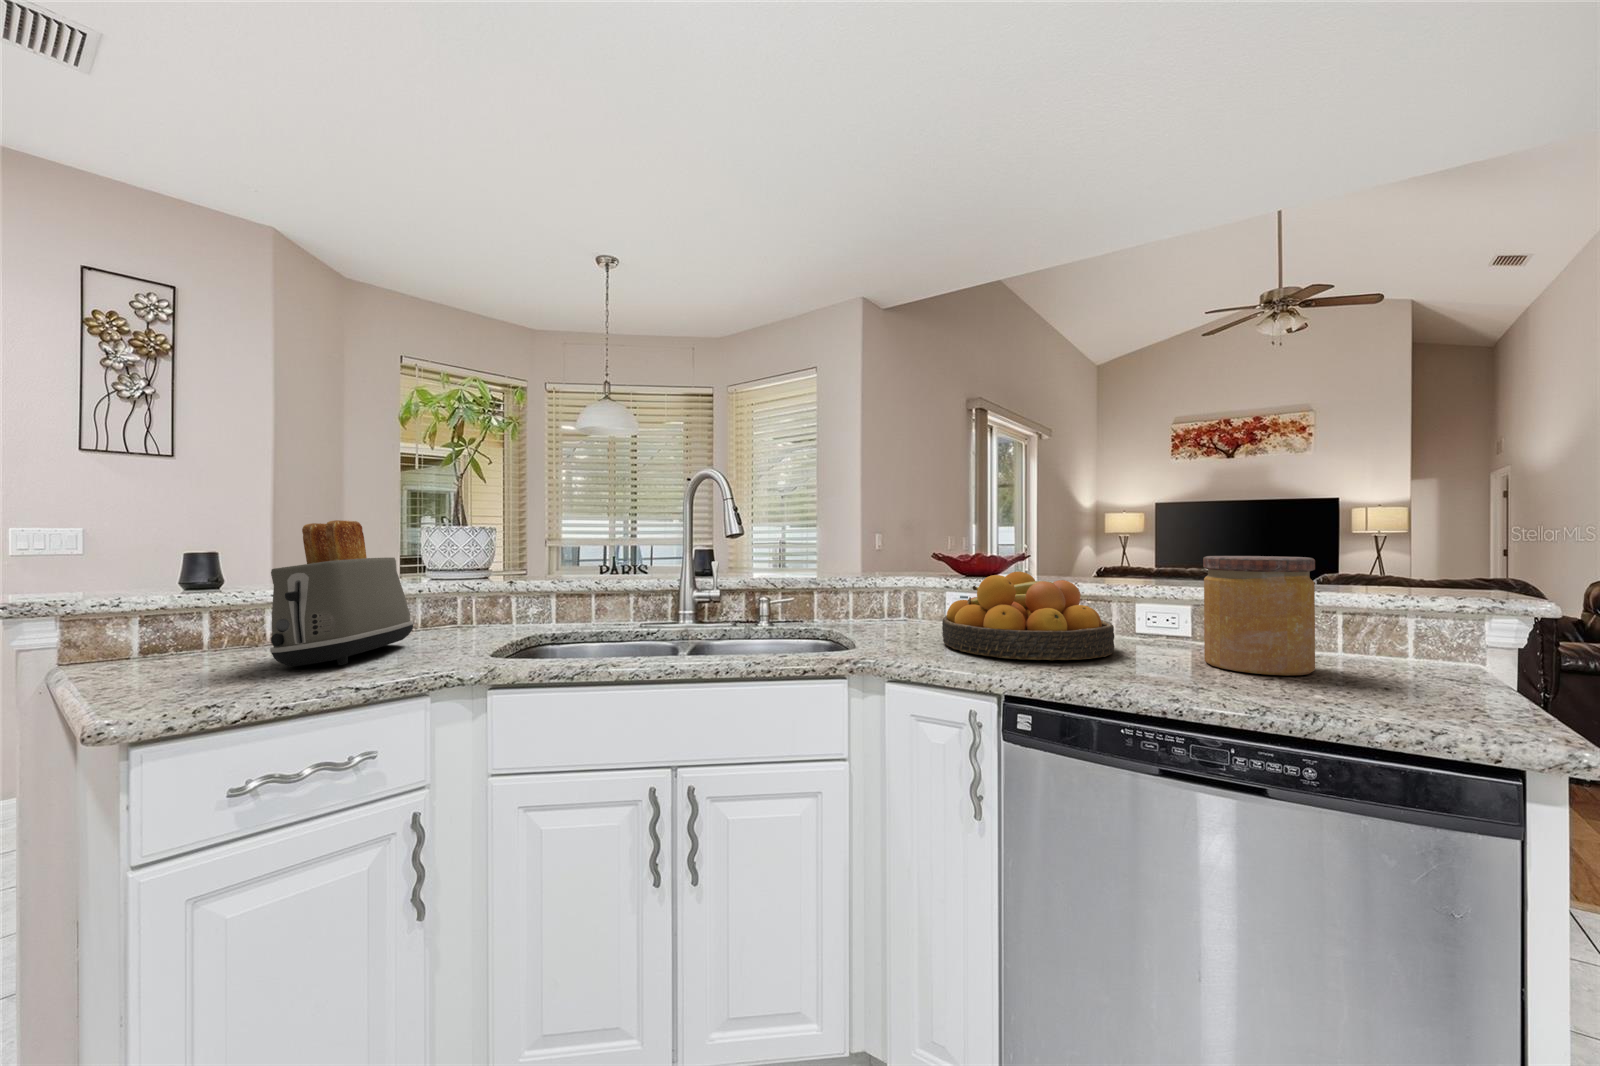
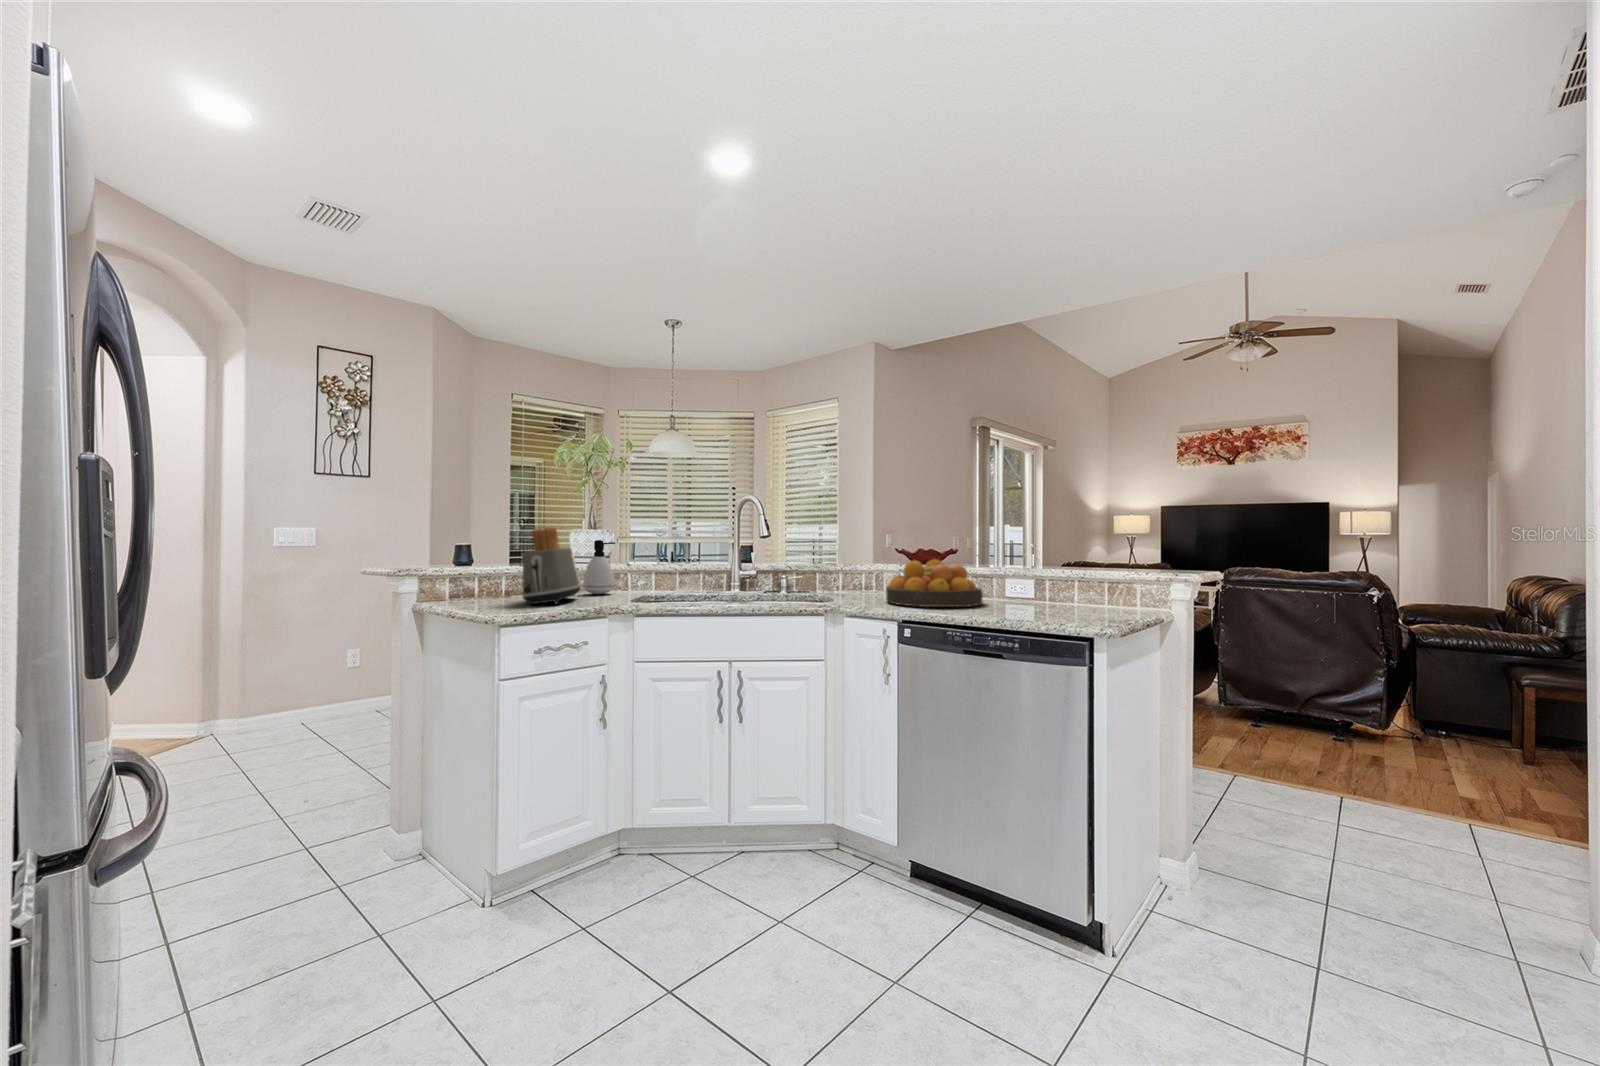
soap dispenser: none [432,543,487,632] -> present [584,540,615,594]
jar: present [1203,556,1315,675] -> none [1023,550,1076,613]

